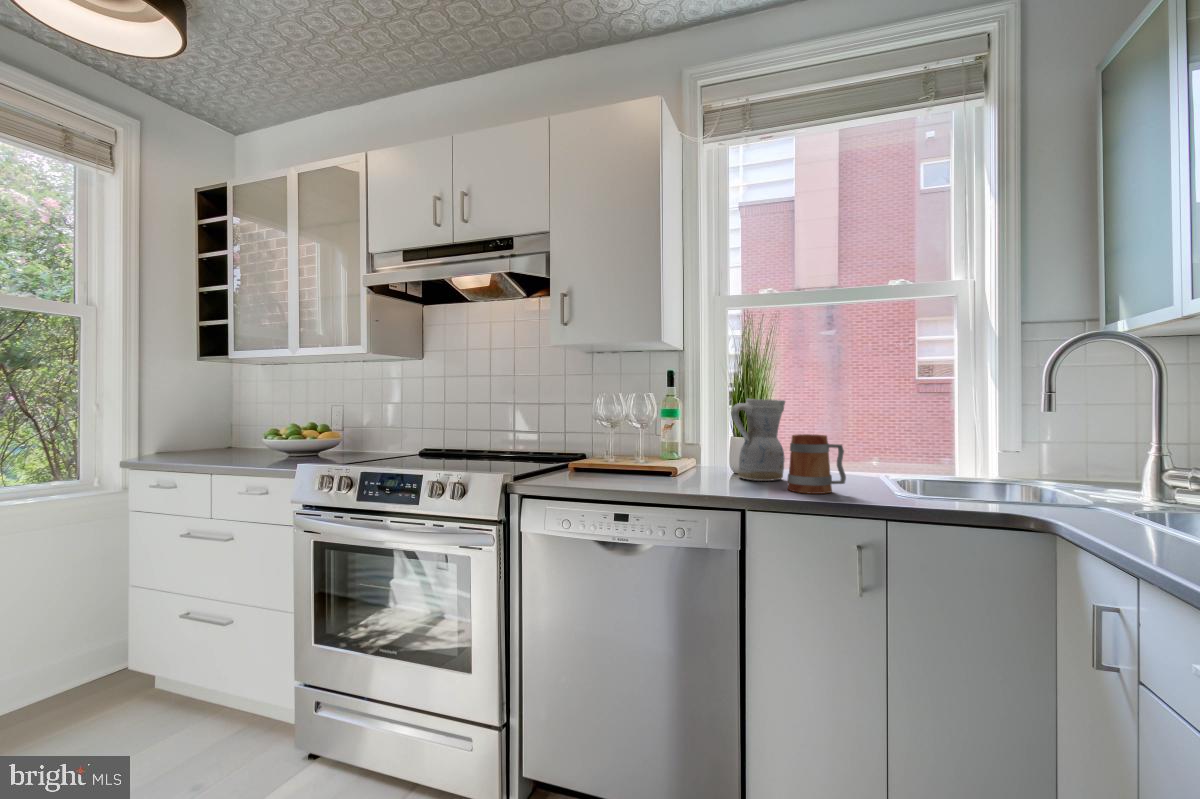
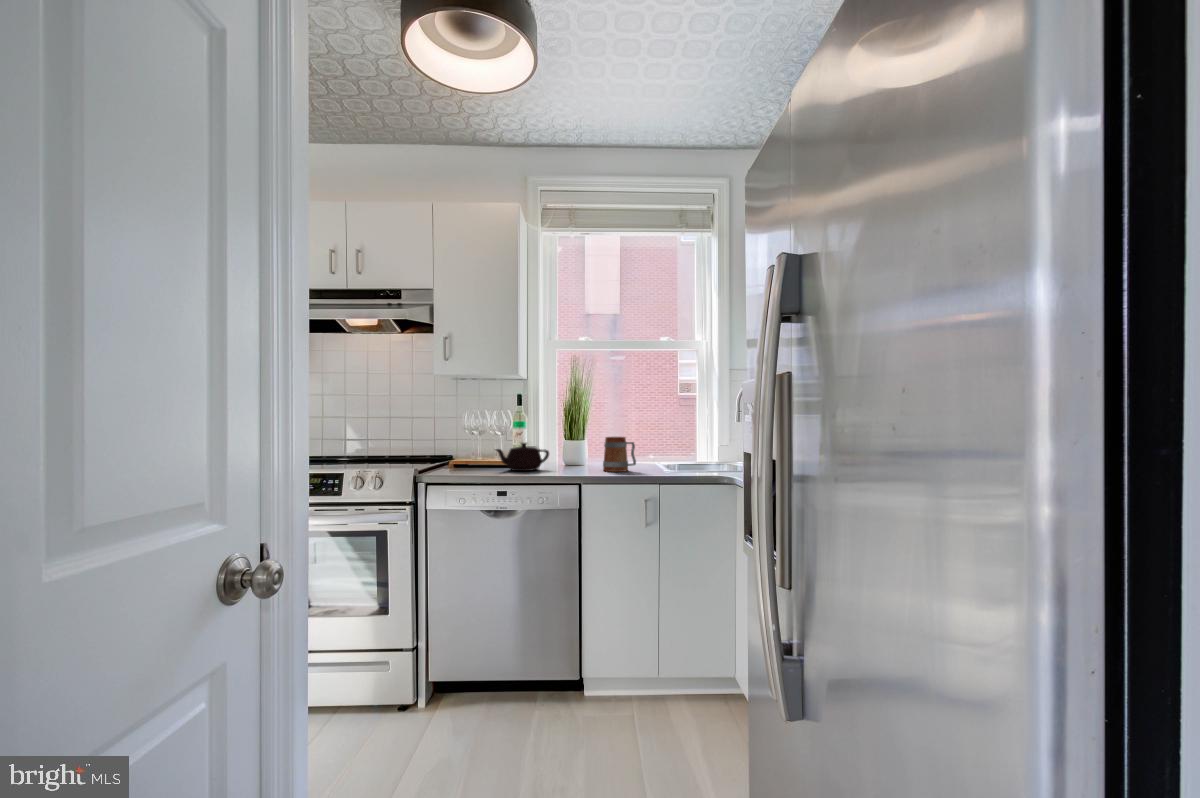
ceramic pitcher: present [731,399,785,481] -> none [567,414,600,467]
teapot: none [617,440,701,484] -> present [495,443,549,471]

